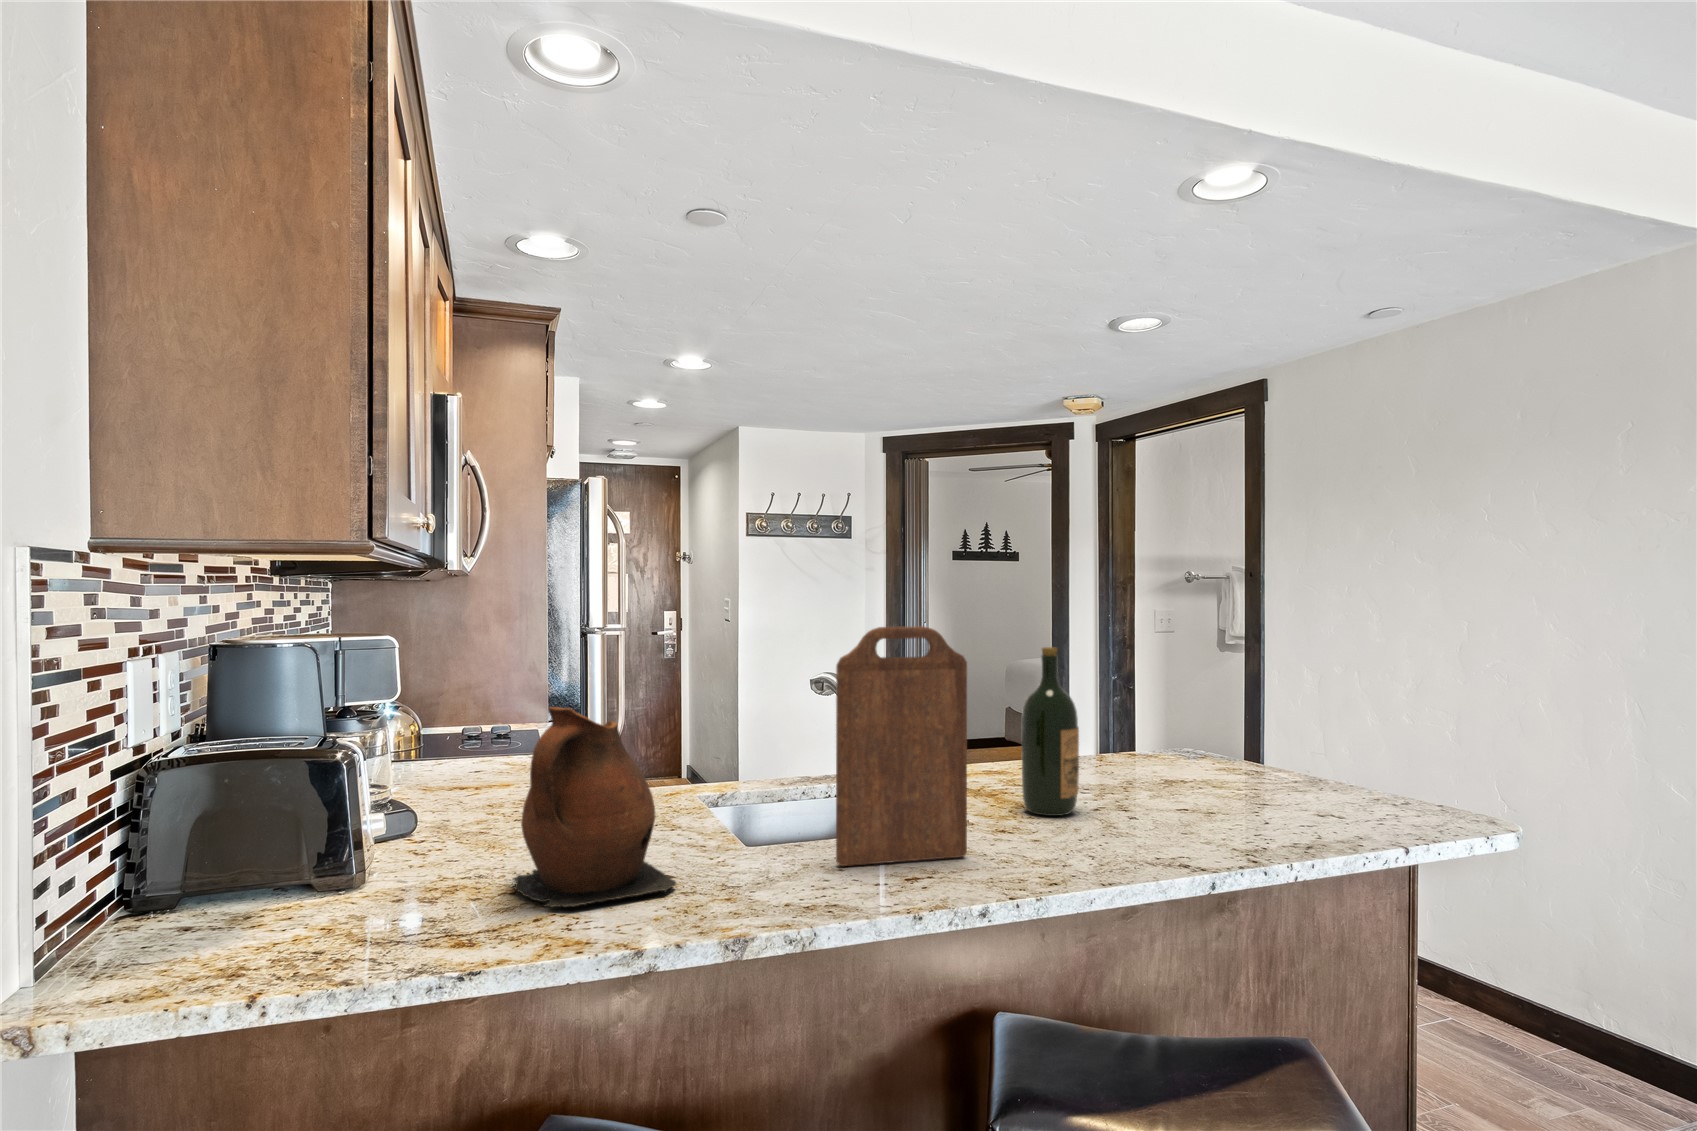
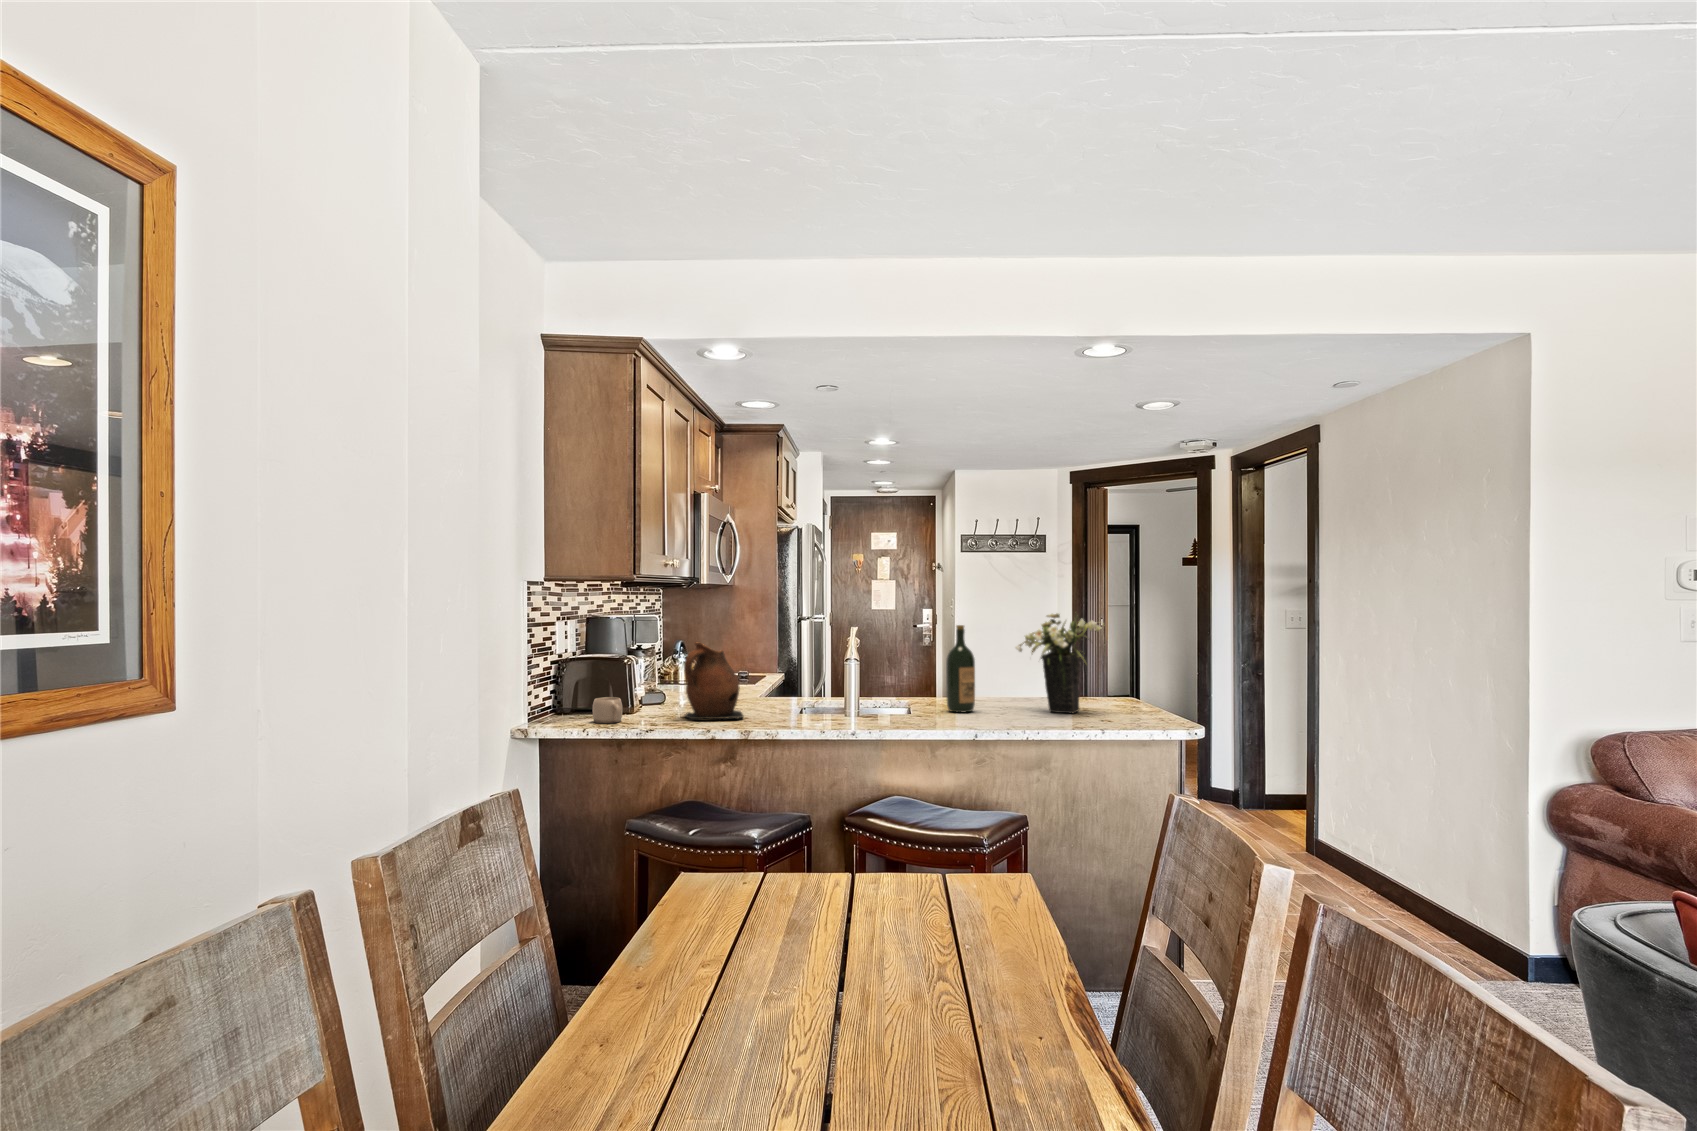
flower arrangement: none [1118,620,1278,802] -> present [1016,612,1103,713]
cutting board: present [836,626,967,866] -> none [818,612,880,719]
mug: none [262,869,359,956] -> present [592,697,622,723]

